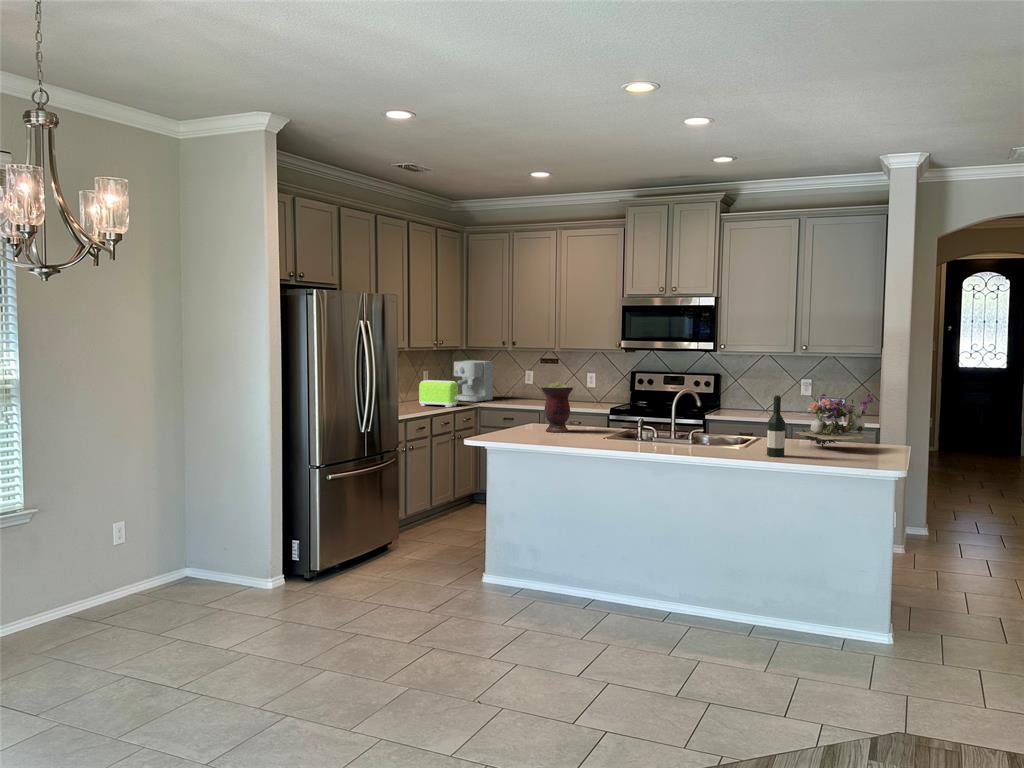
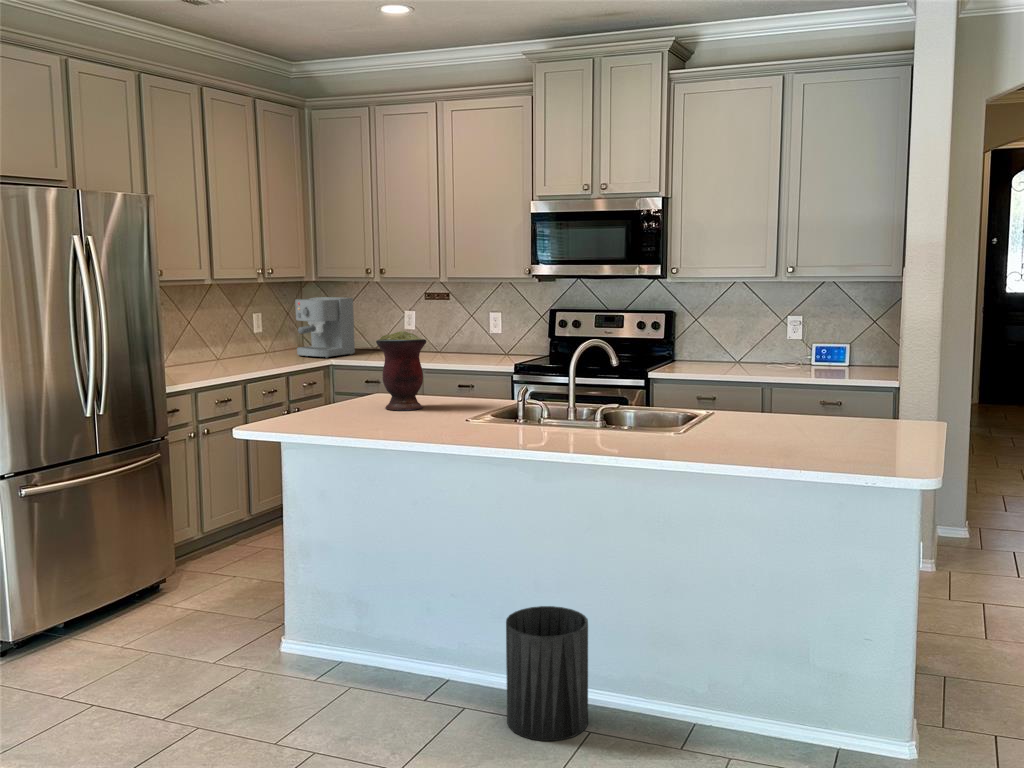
toaster: present [419,380,458,407] -> none [238,328,296,367]
flower arrangement: present [796,392,873,447] -> none [765,339,890,430]
wine bottle: present [767,395,785,457] -> none [713,351,742,453]
trash can: none [637,551,689,630] -> present [506,606,588,741]

